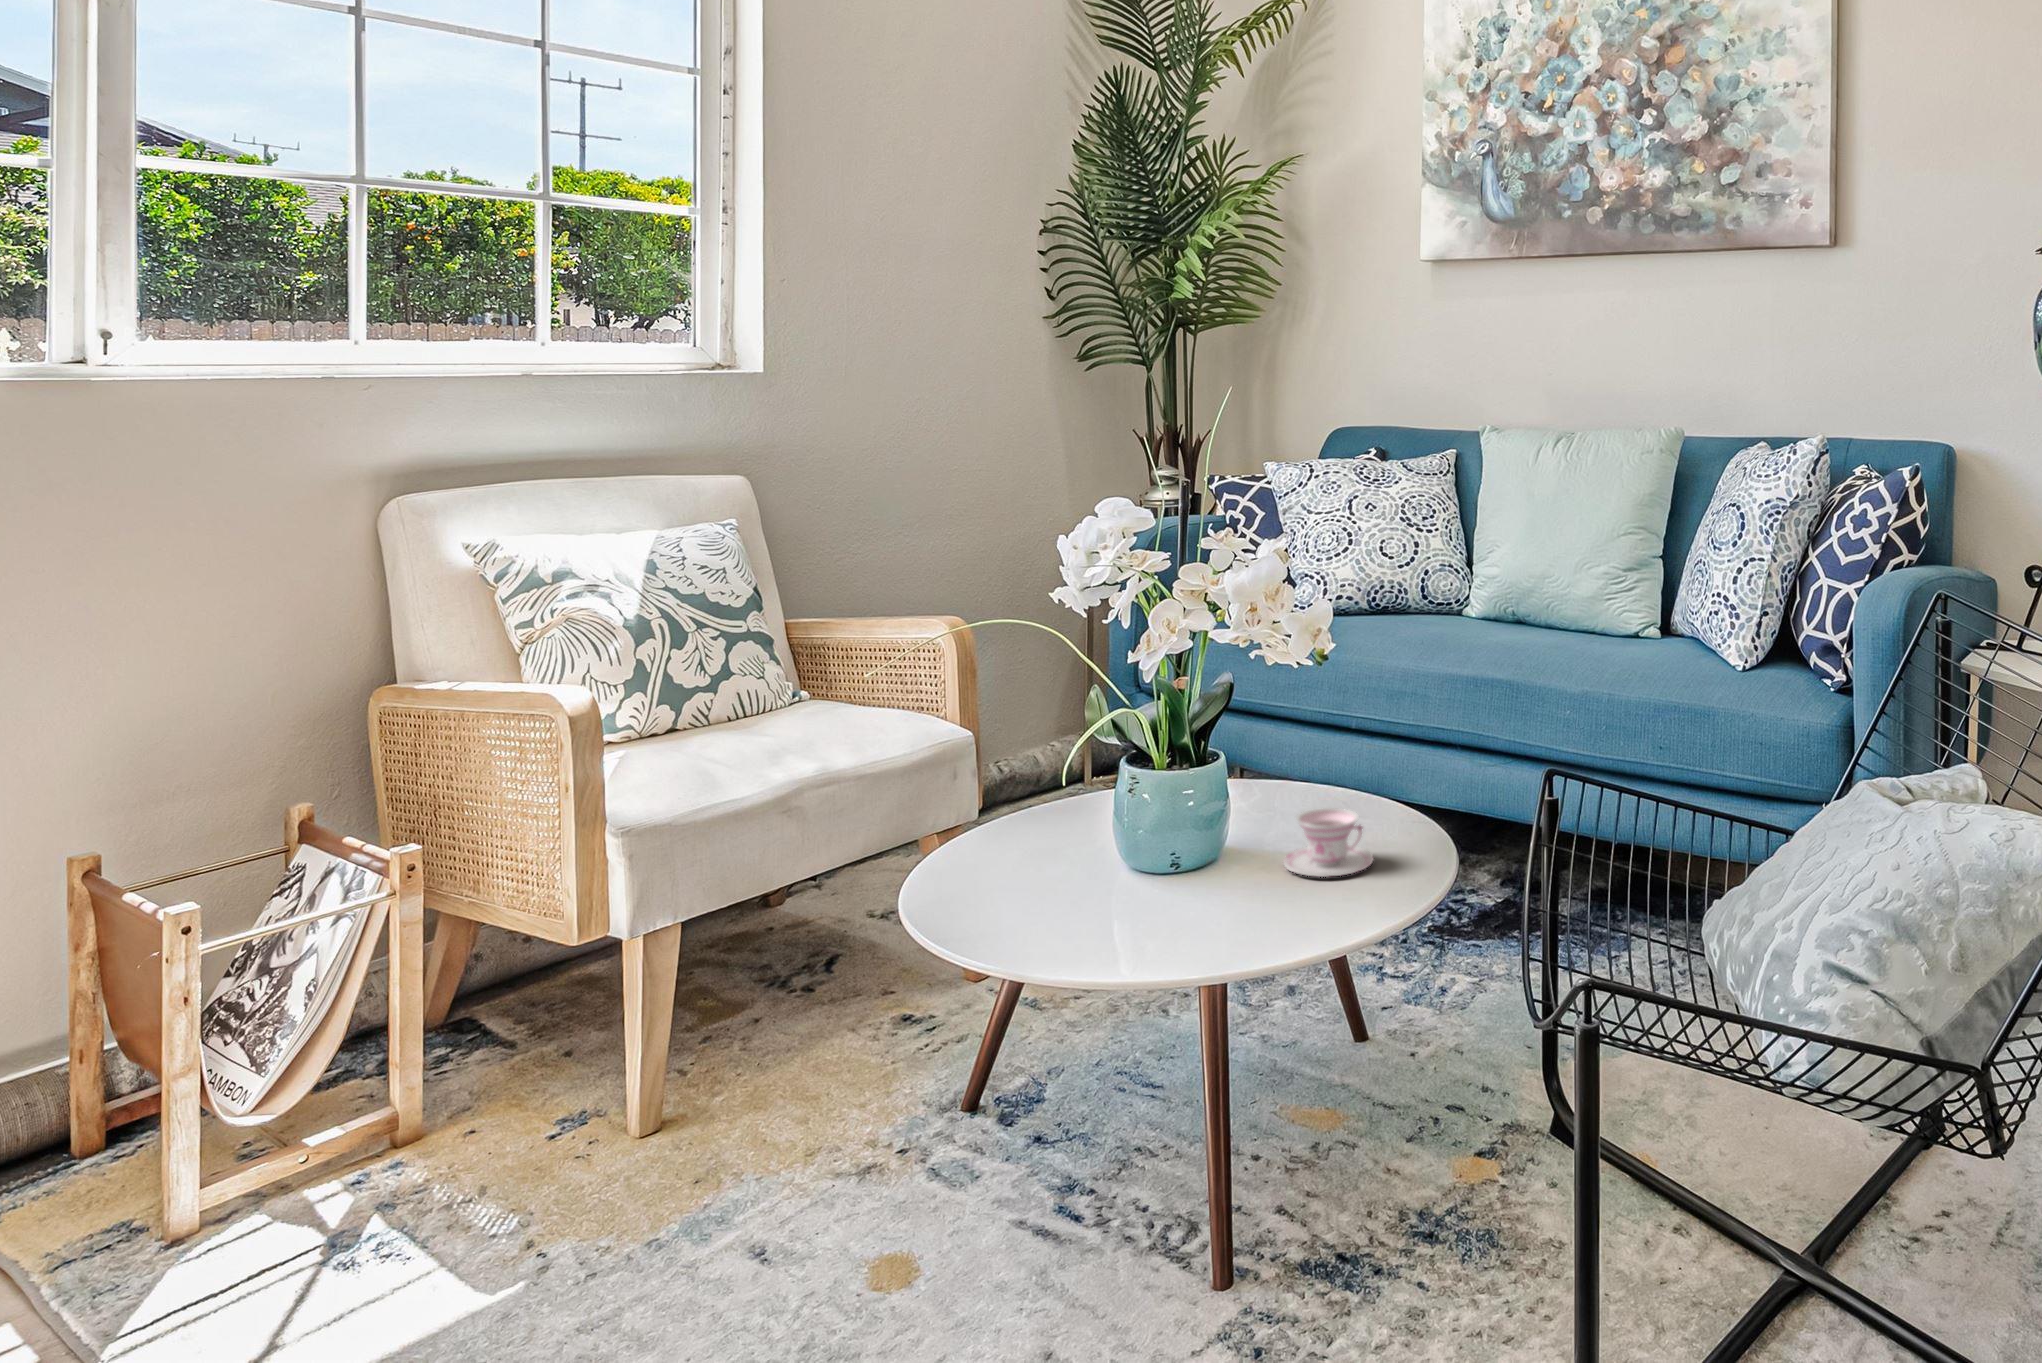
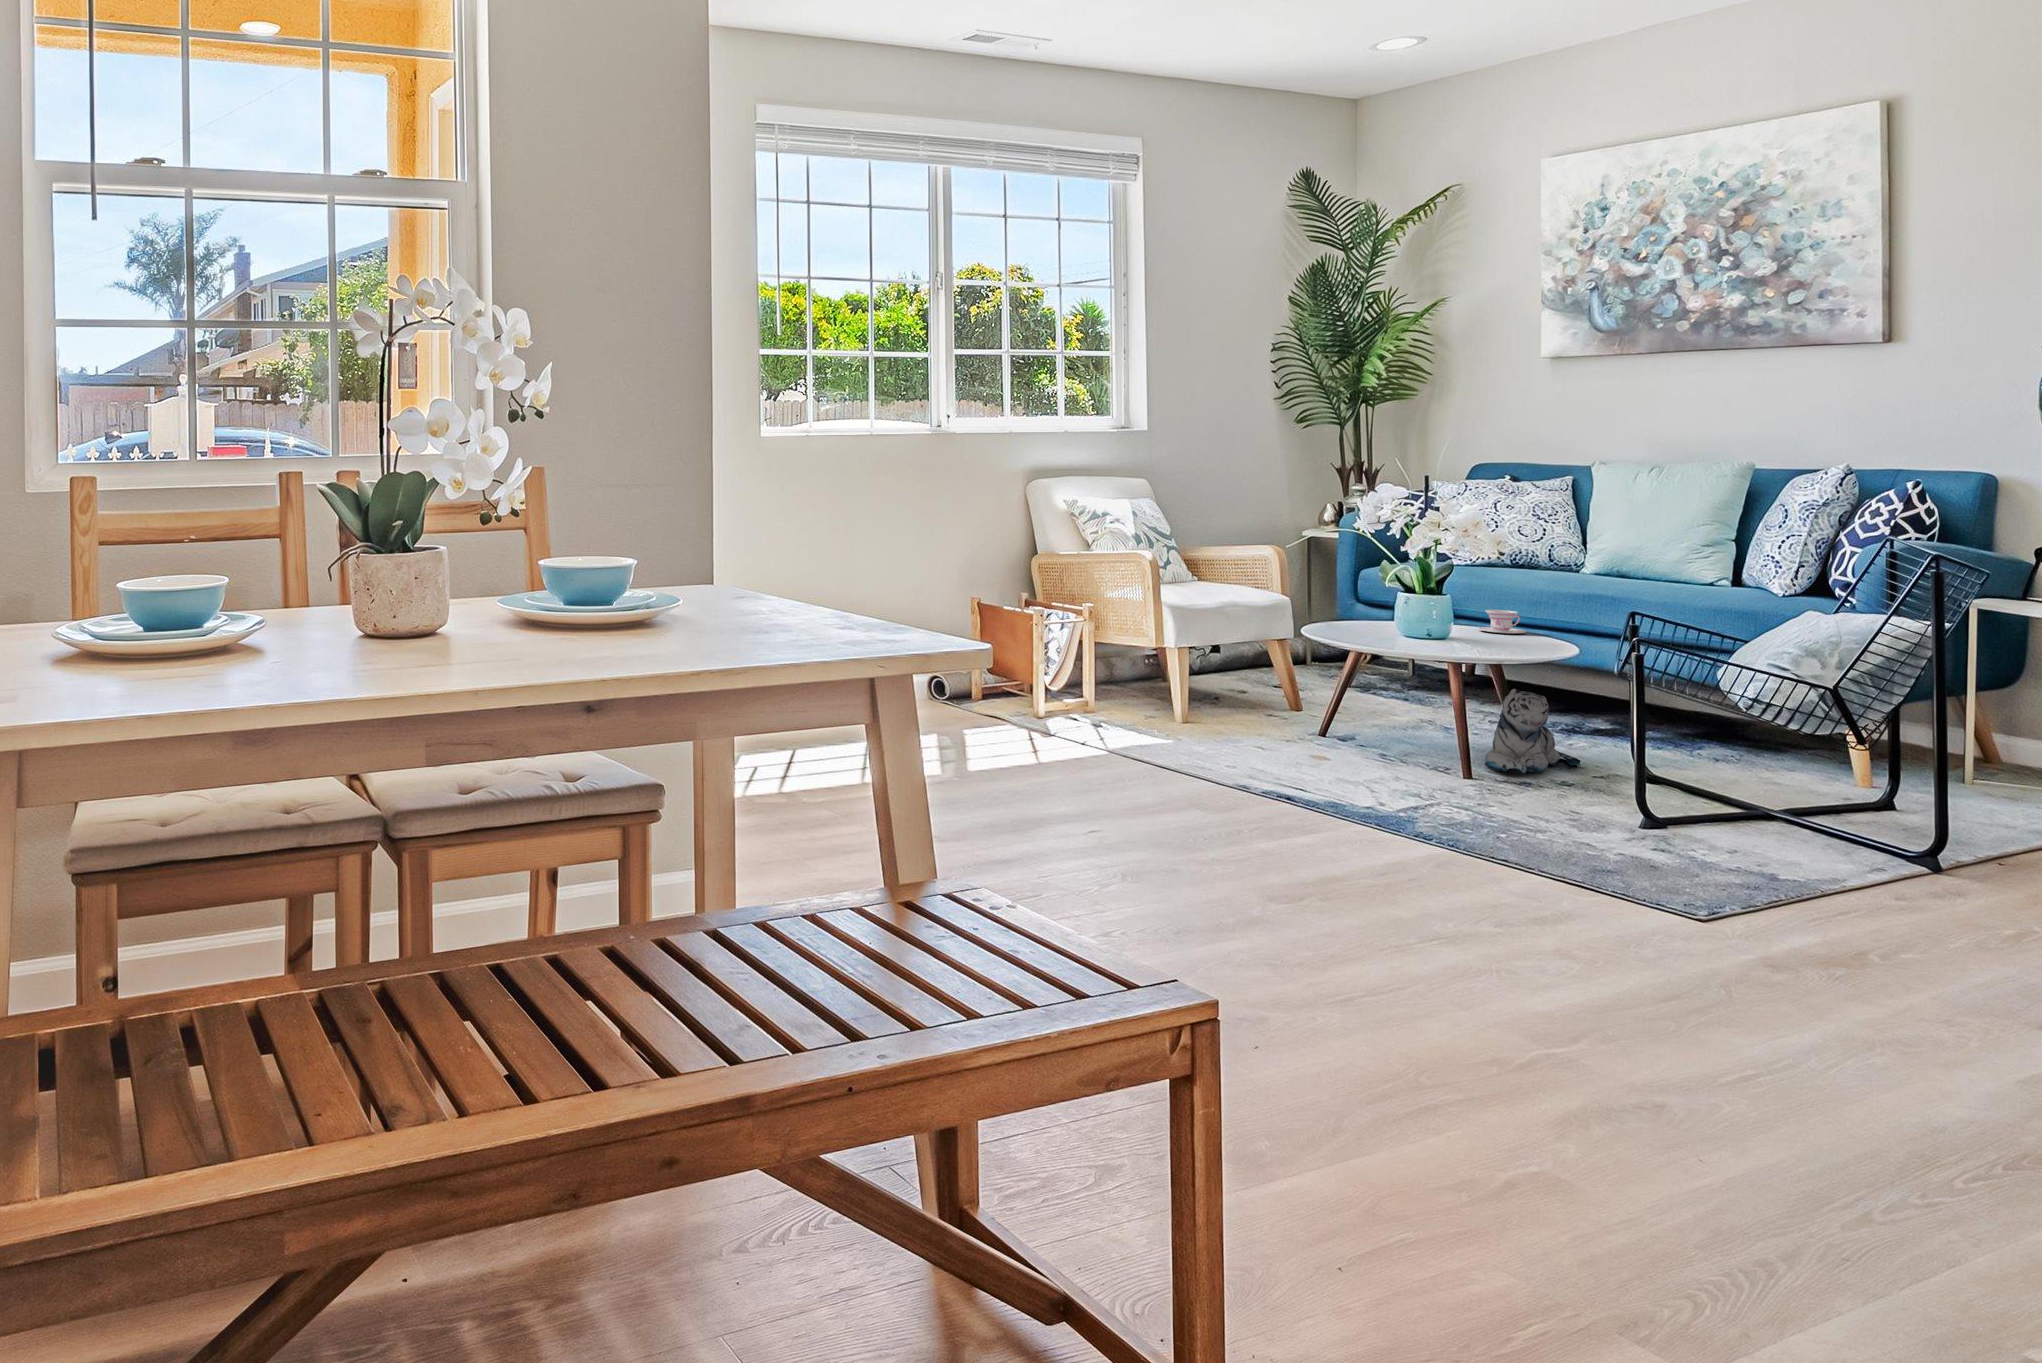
plush toy: none [1283,1023,1470,1285] -> present [1485,689,1580,774]

